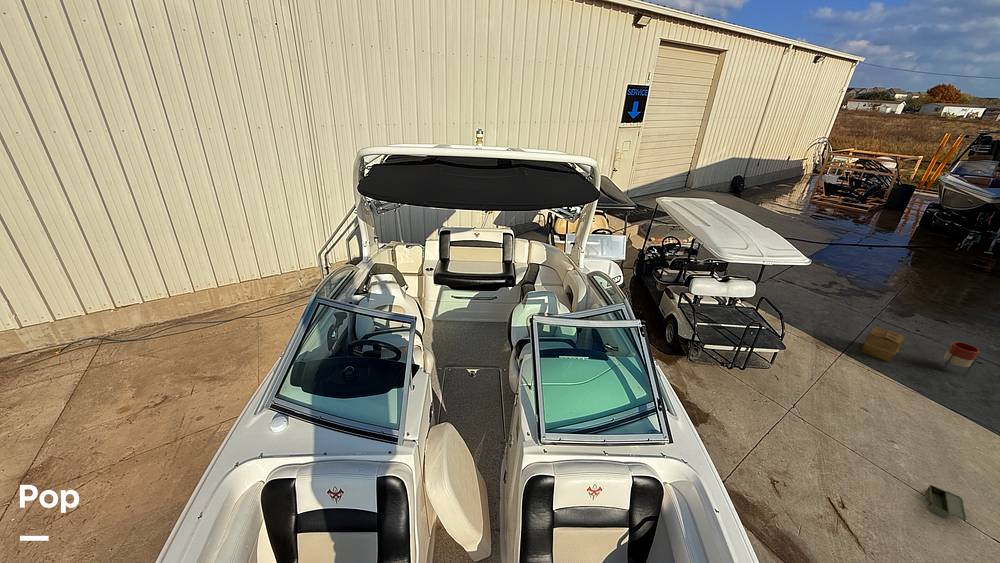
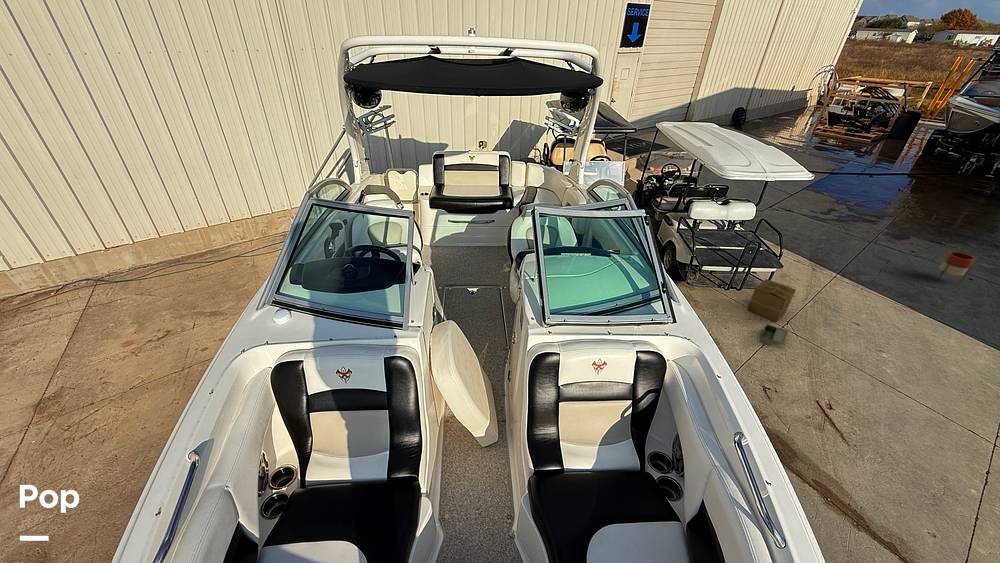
cardboard box: present [860,326,904,363] -> present [747,279,795,322]
toolbox: present [925,485,966,520] -> present [760,324,788,345]

